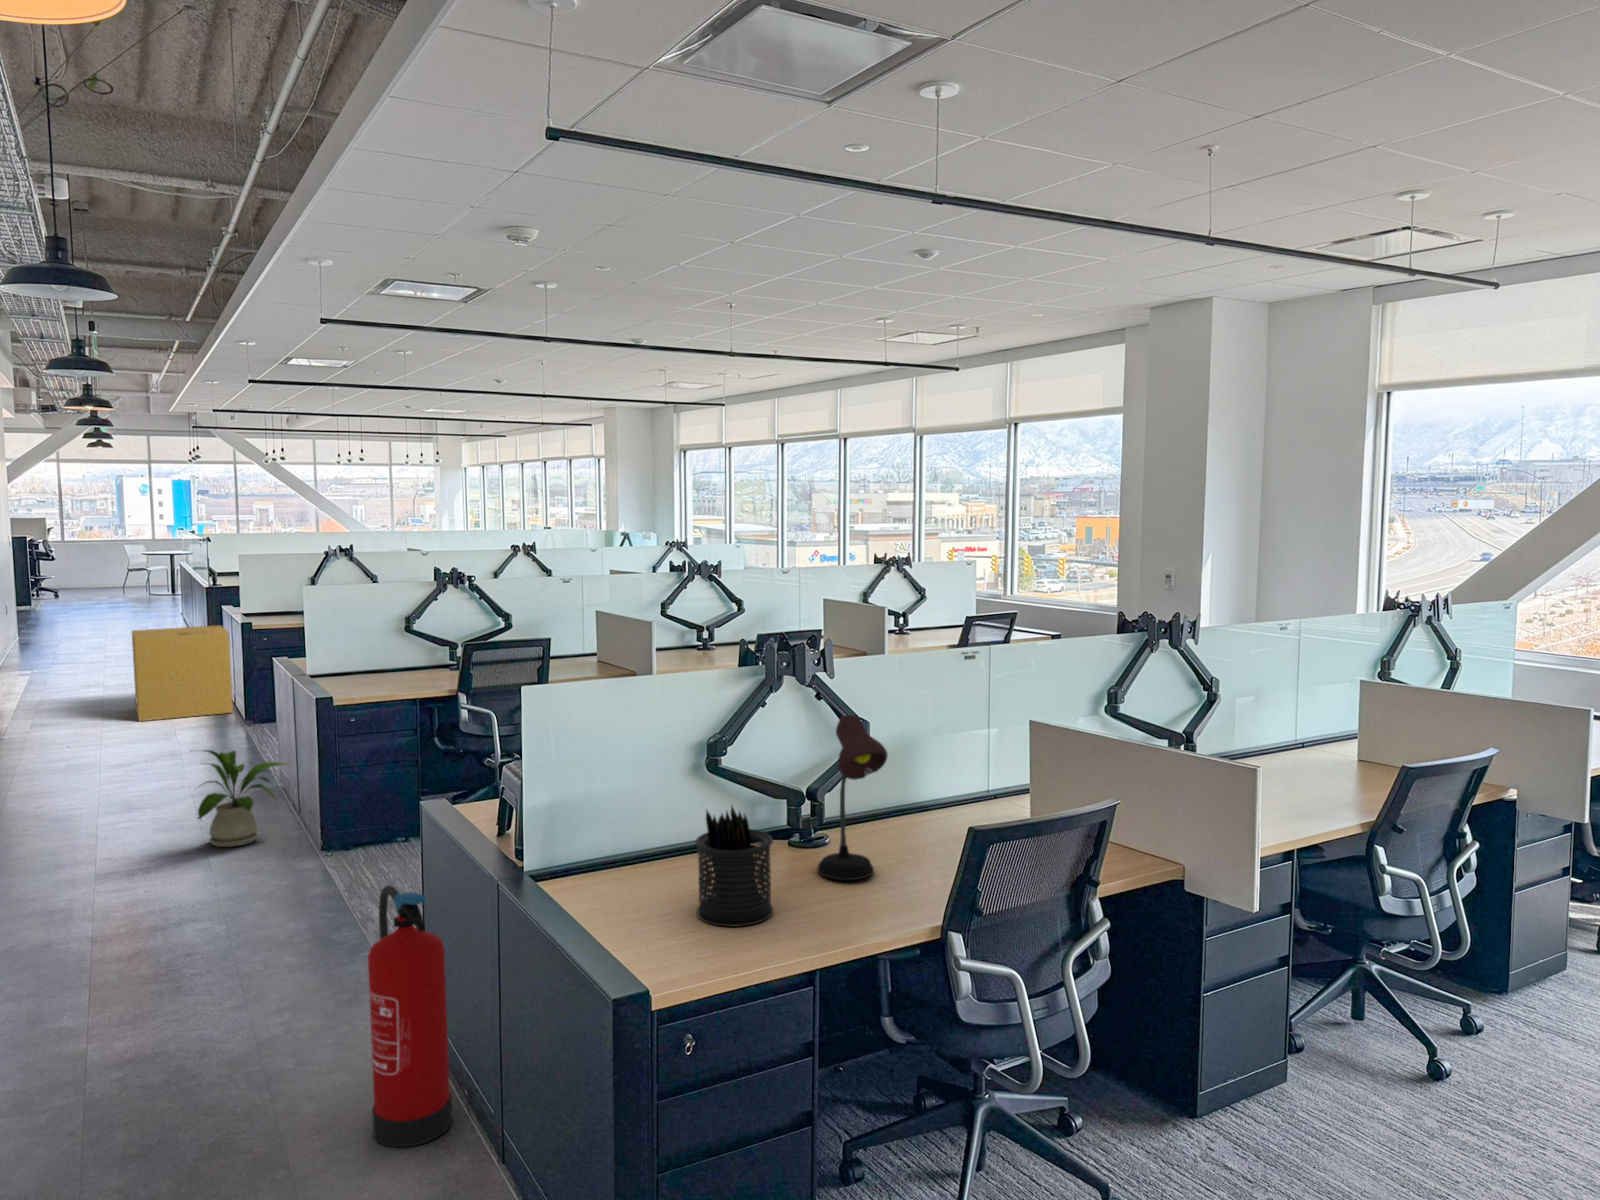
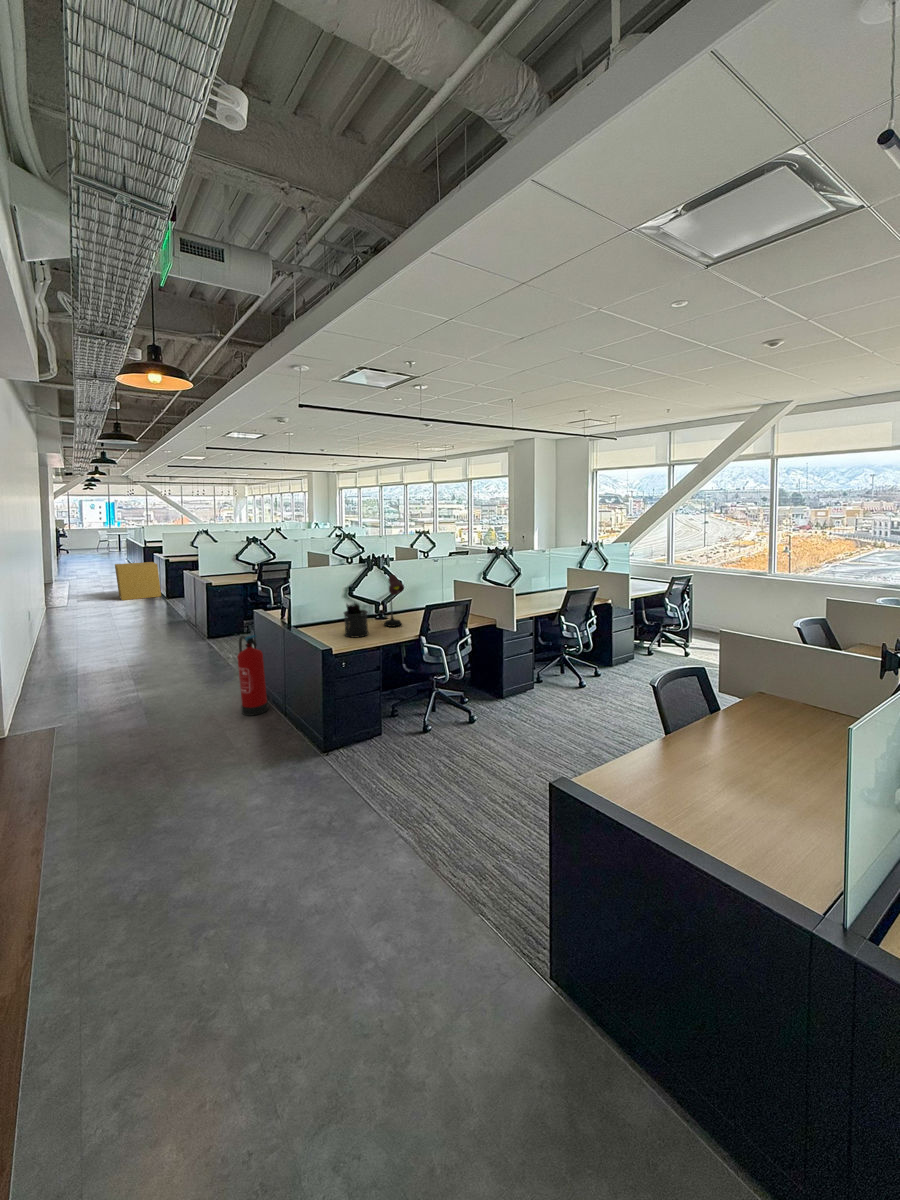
house plant: present [198,750,288,847] -> none [153,604,193,640]

